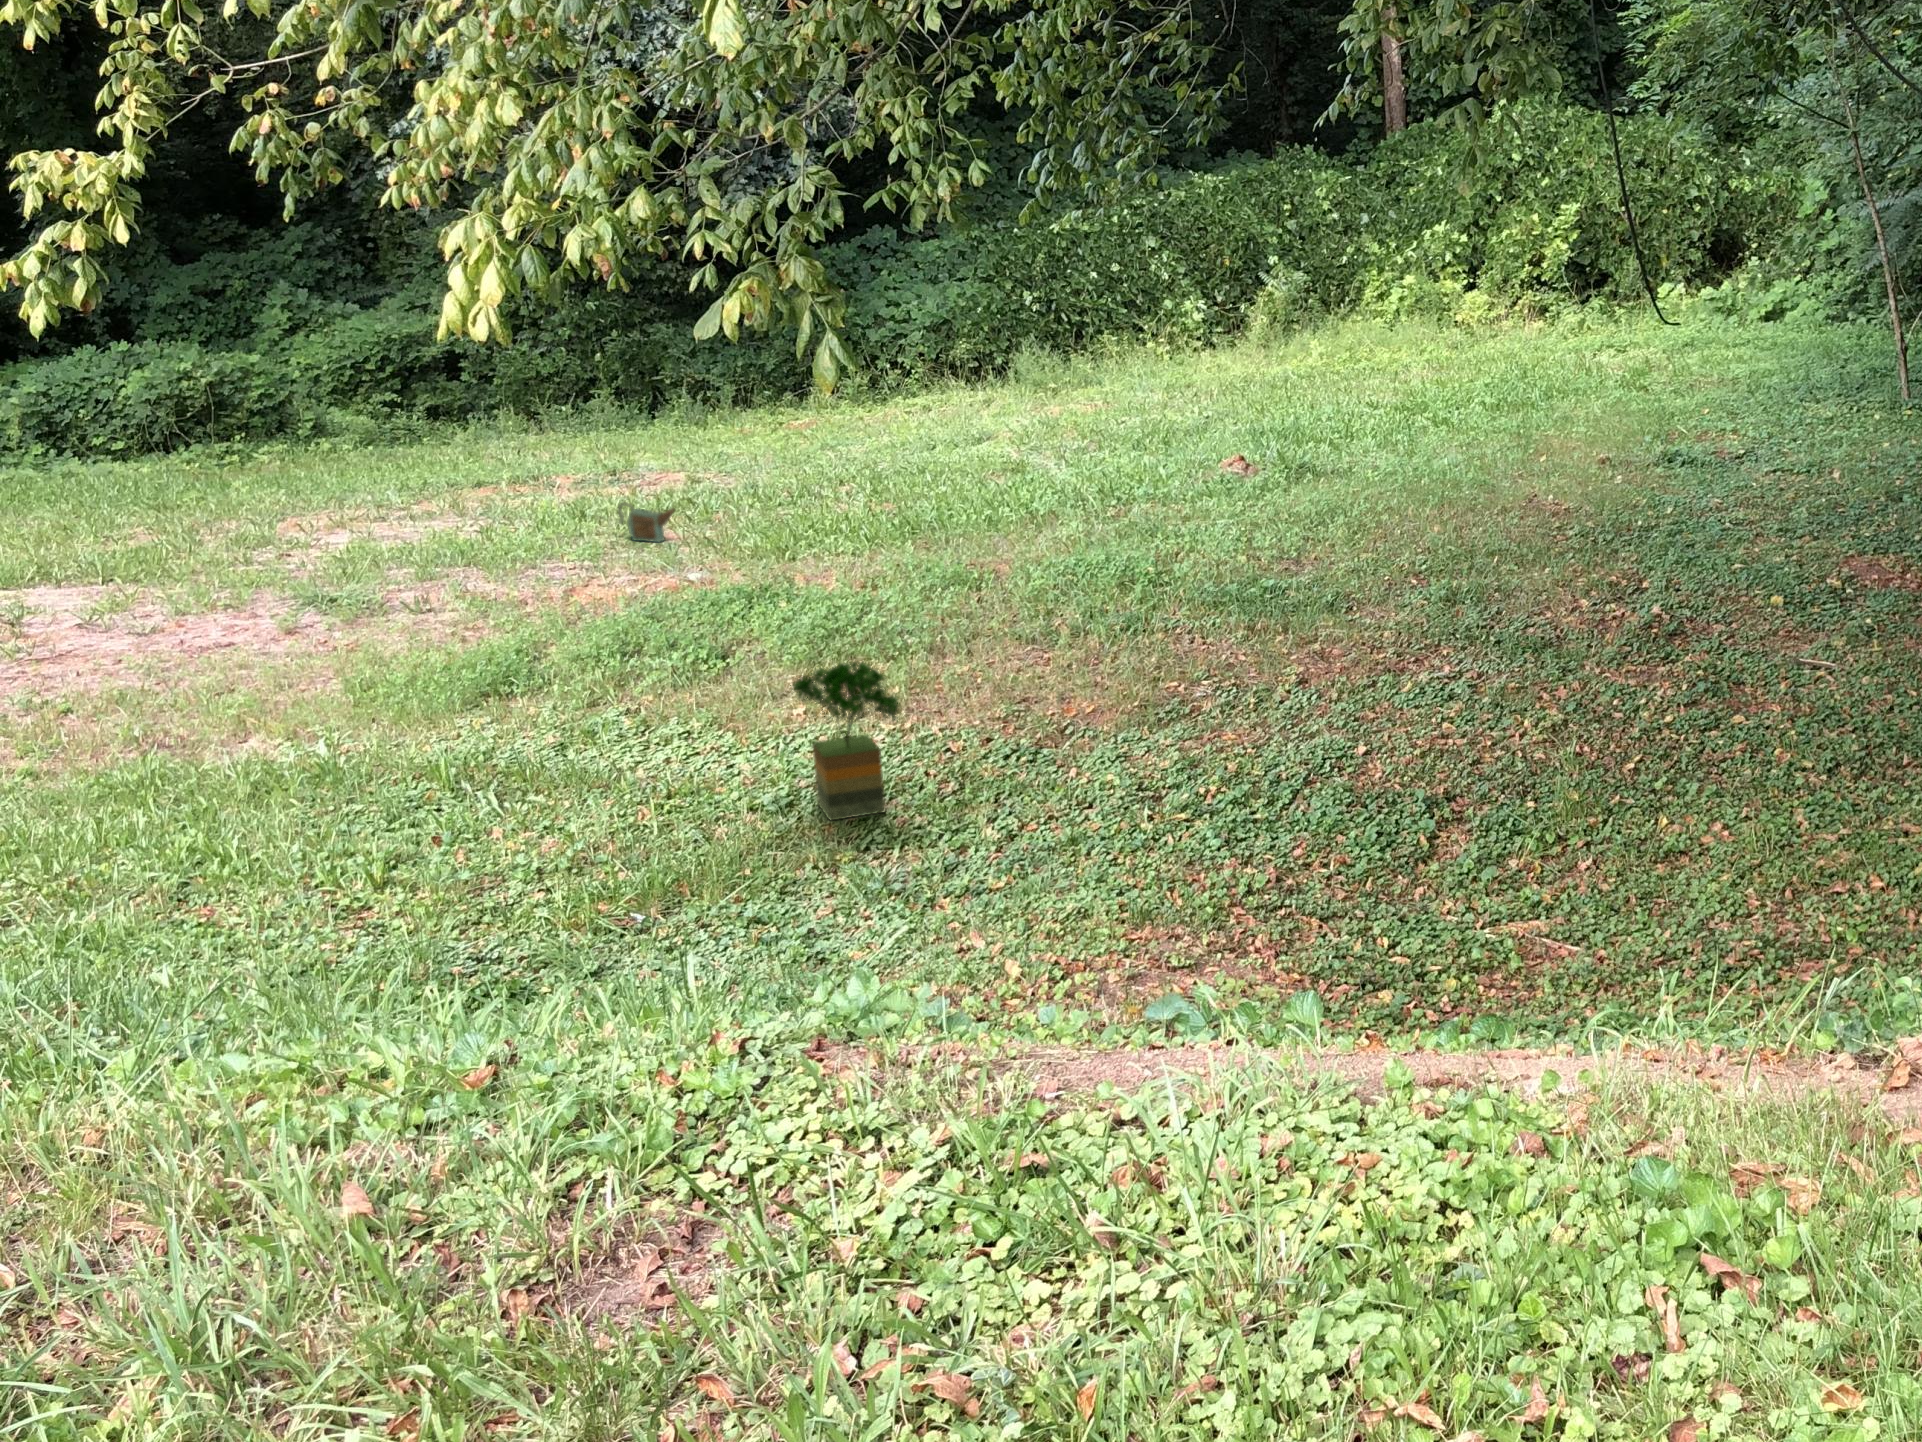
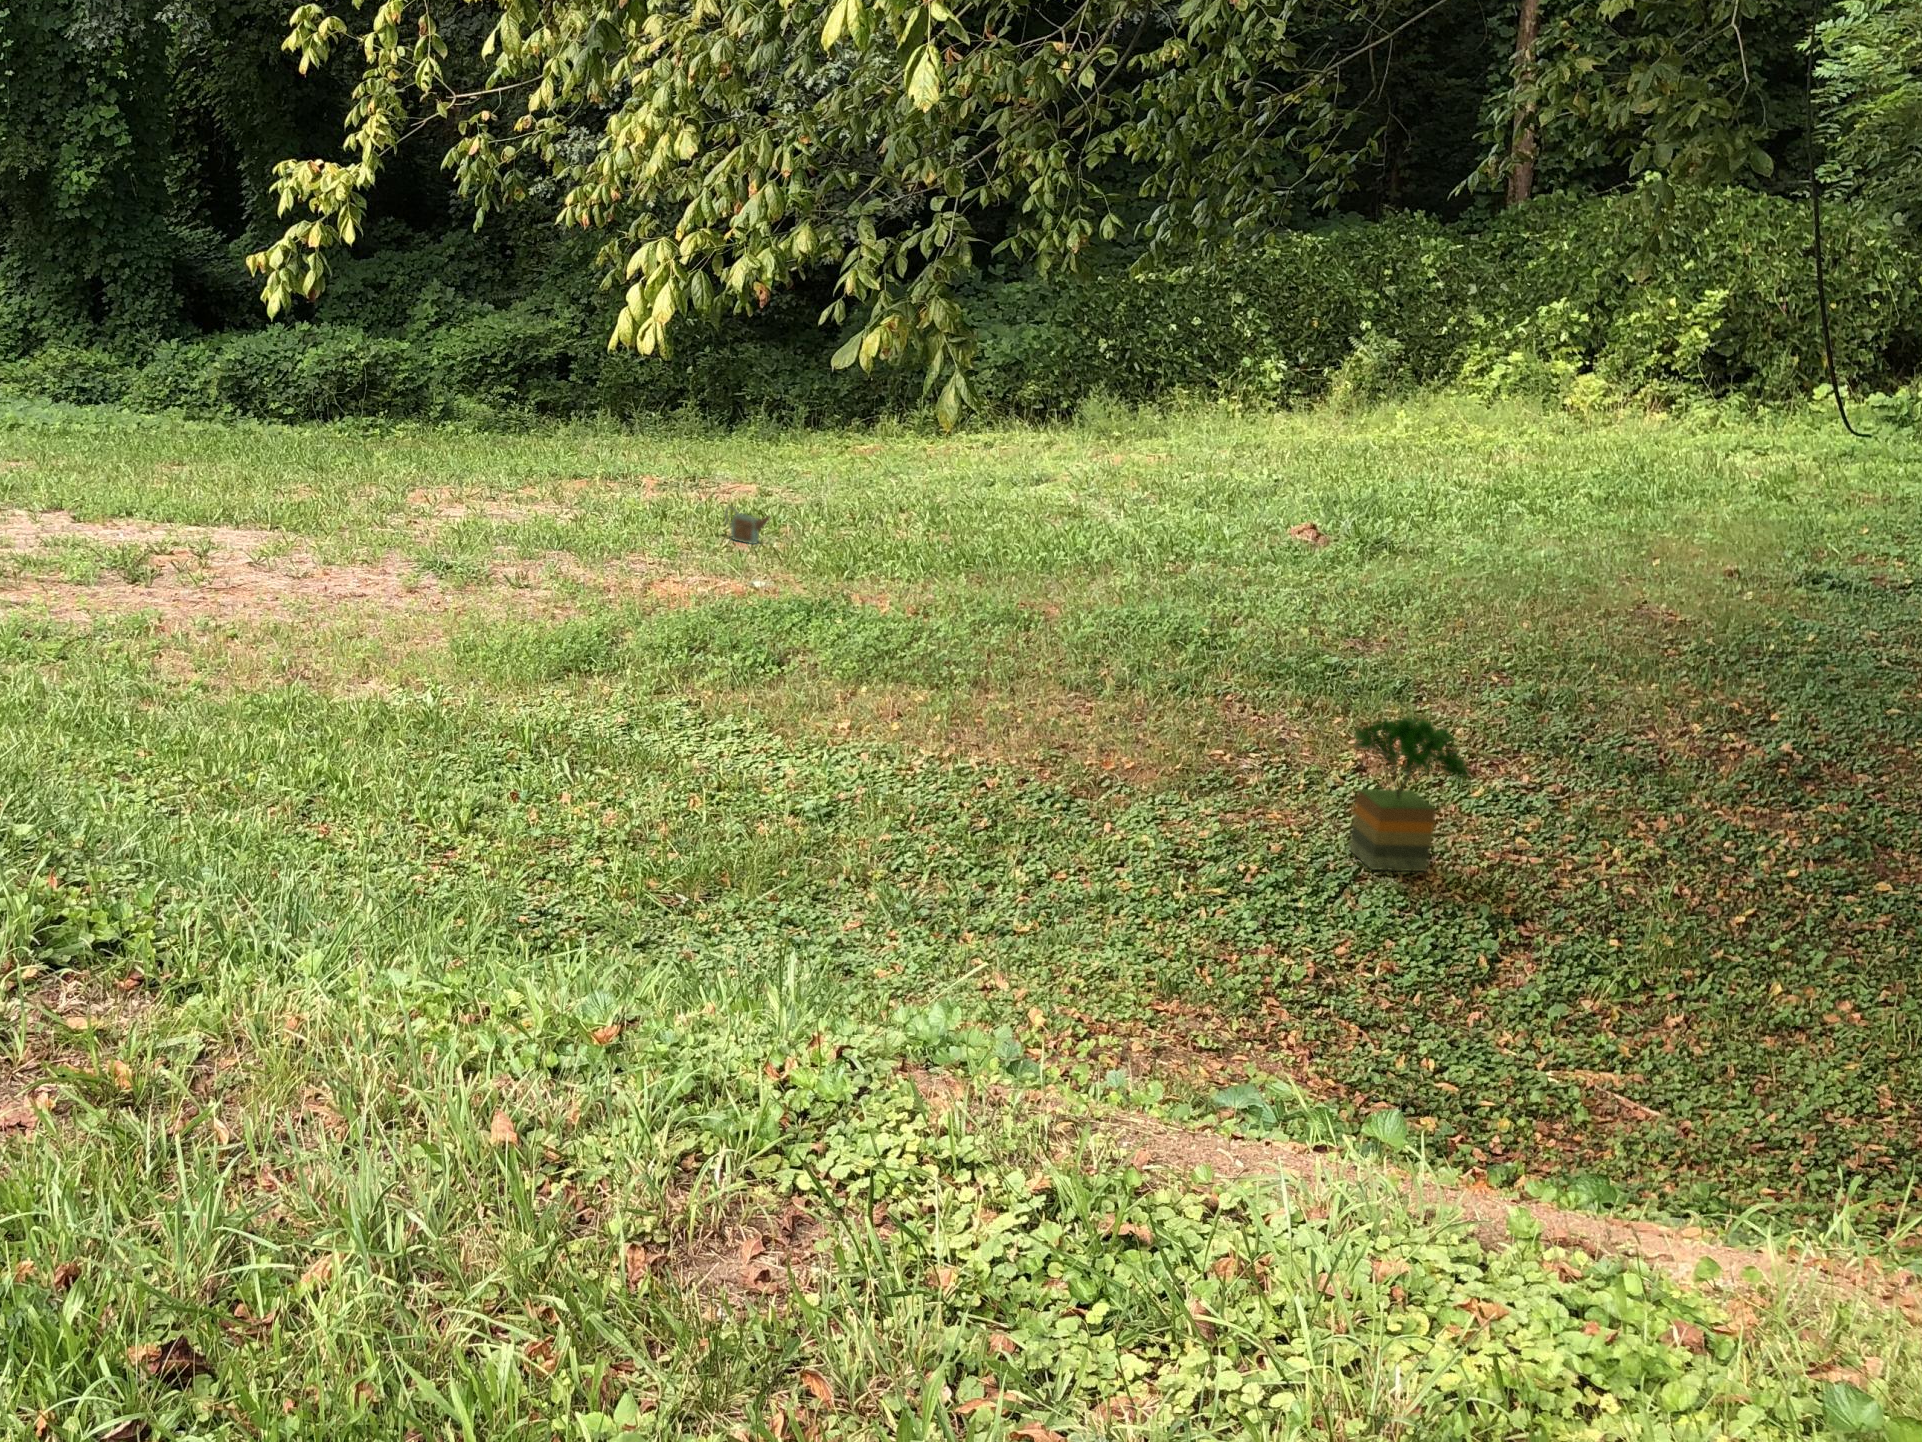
potted tree: present [790,661,900,820] -> present [1349,718,1469,871]

